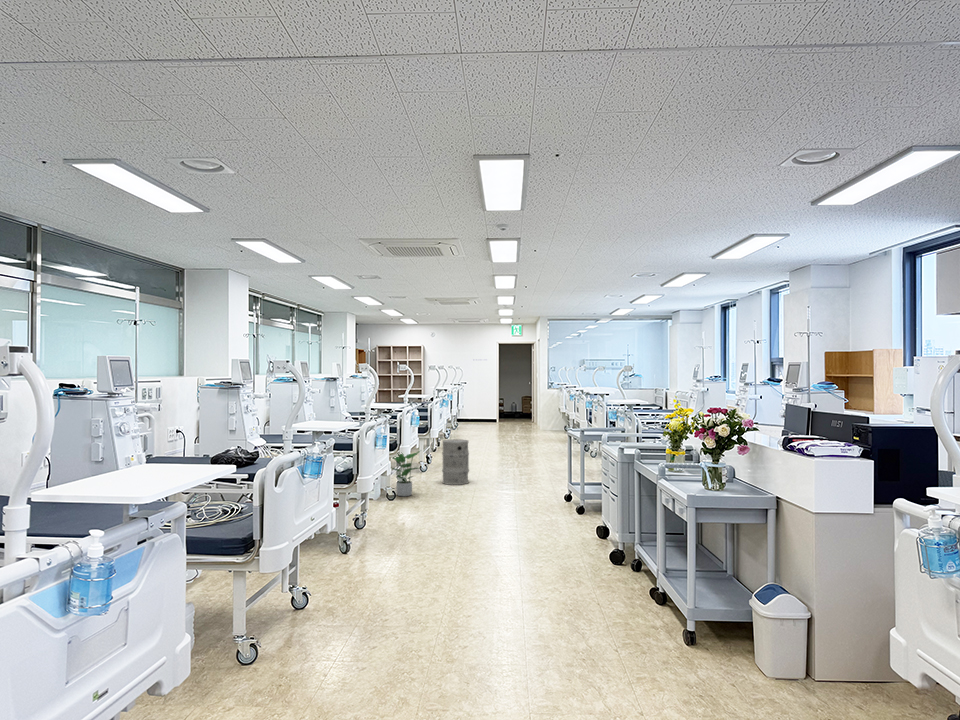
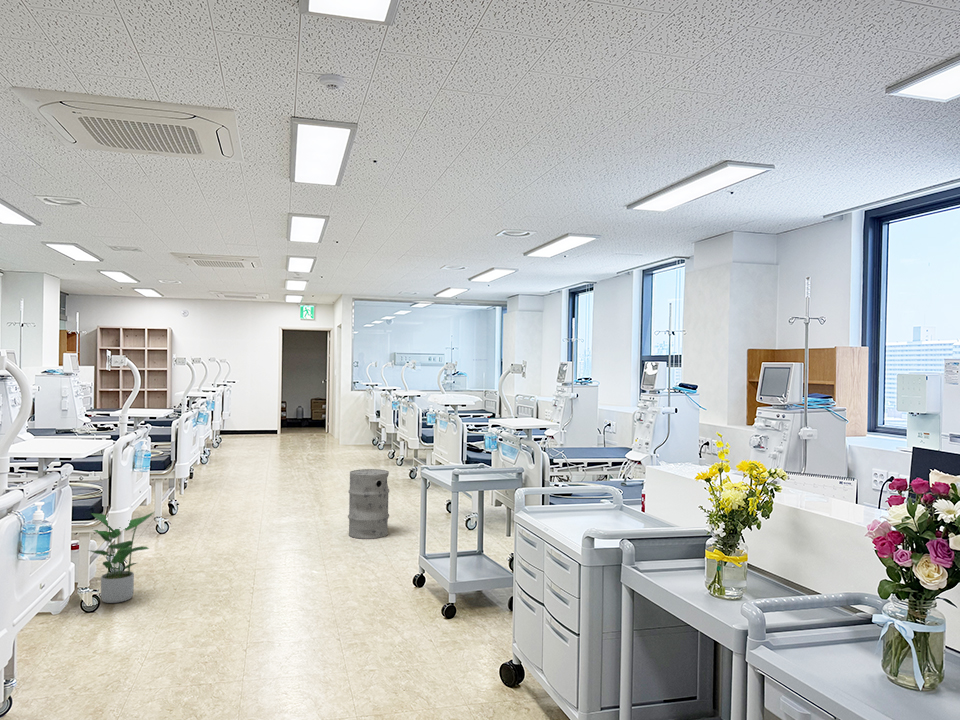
trash can: present [442,439,469,485] -> present [348,469,389,539]

